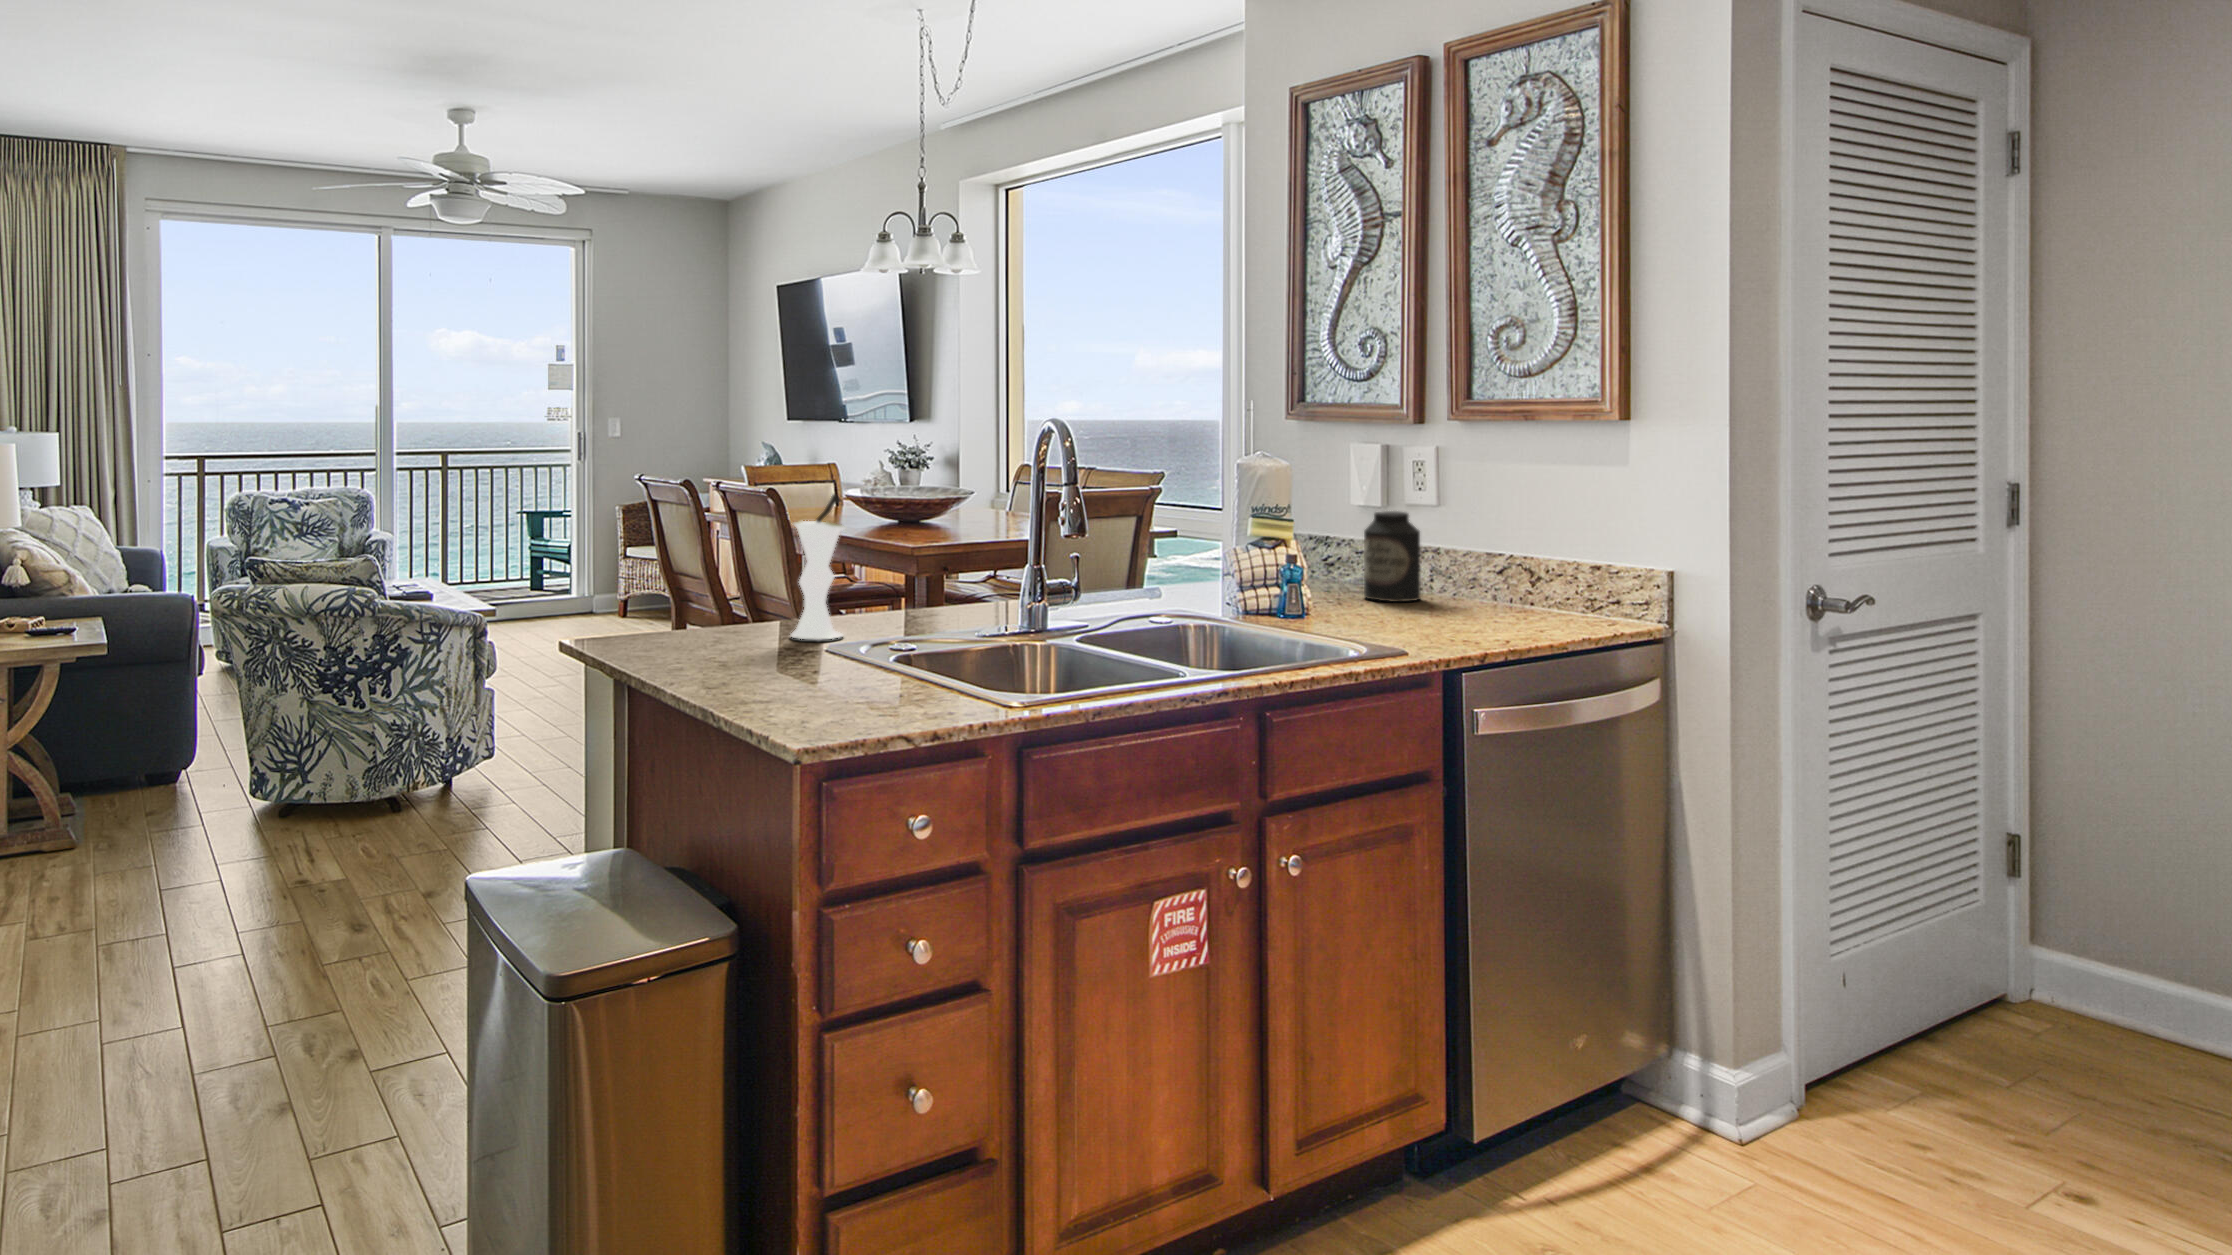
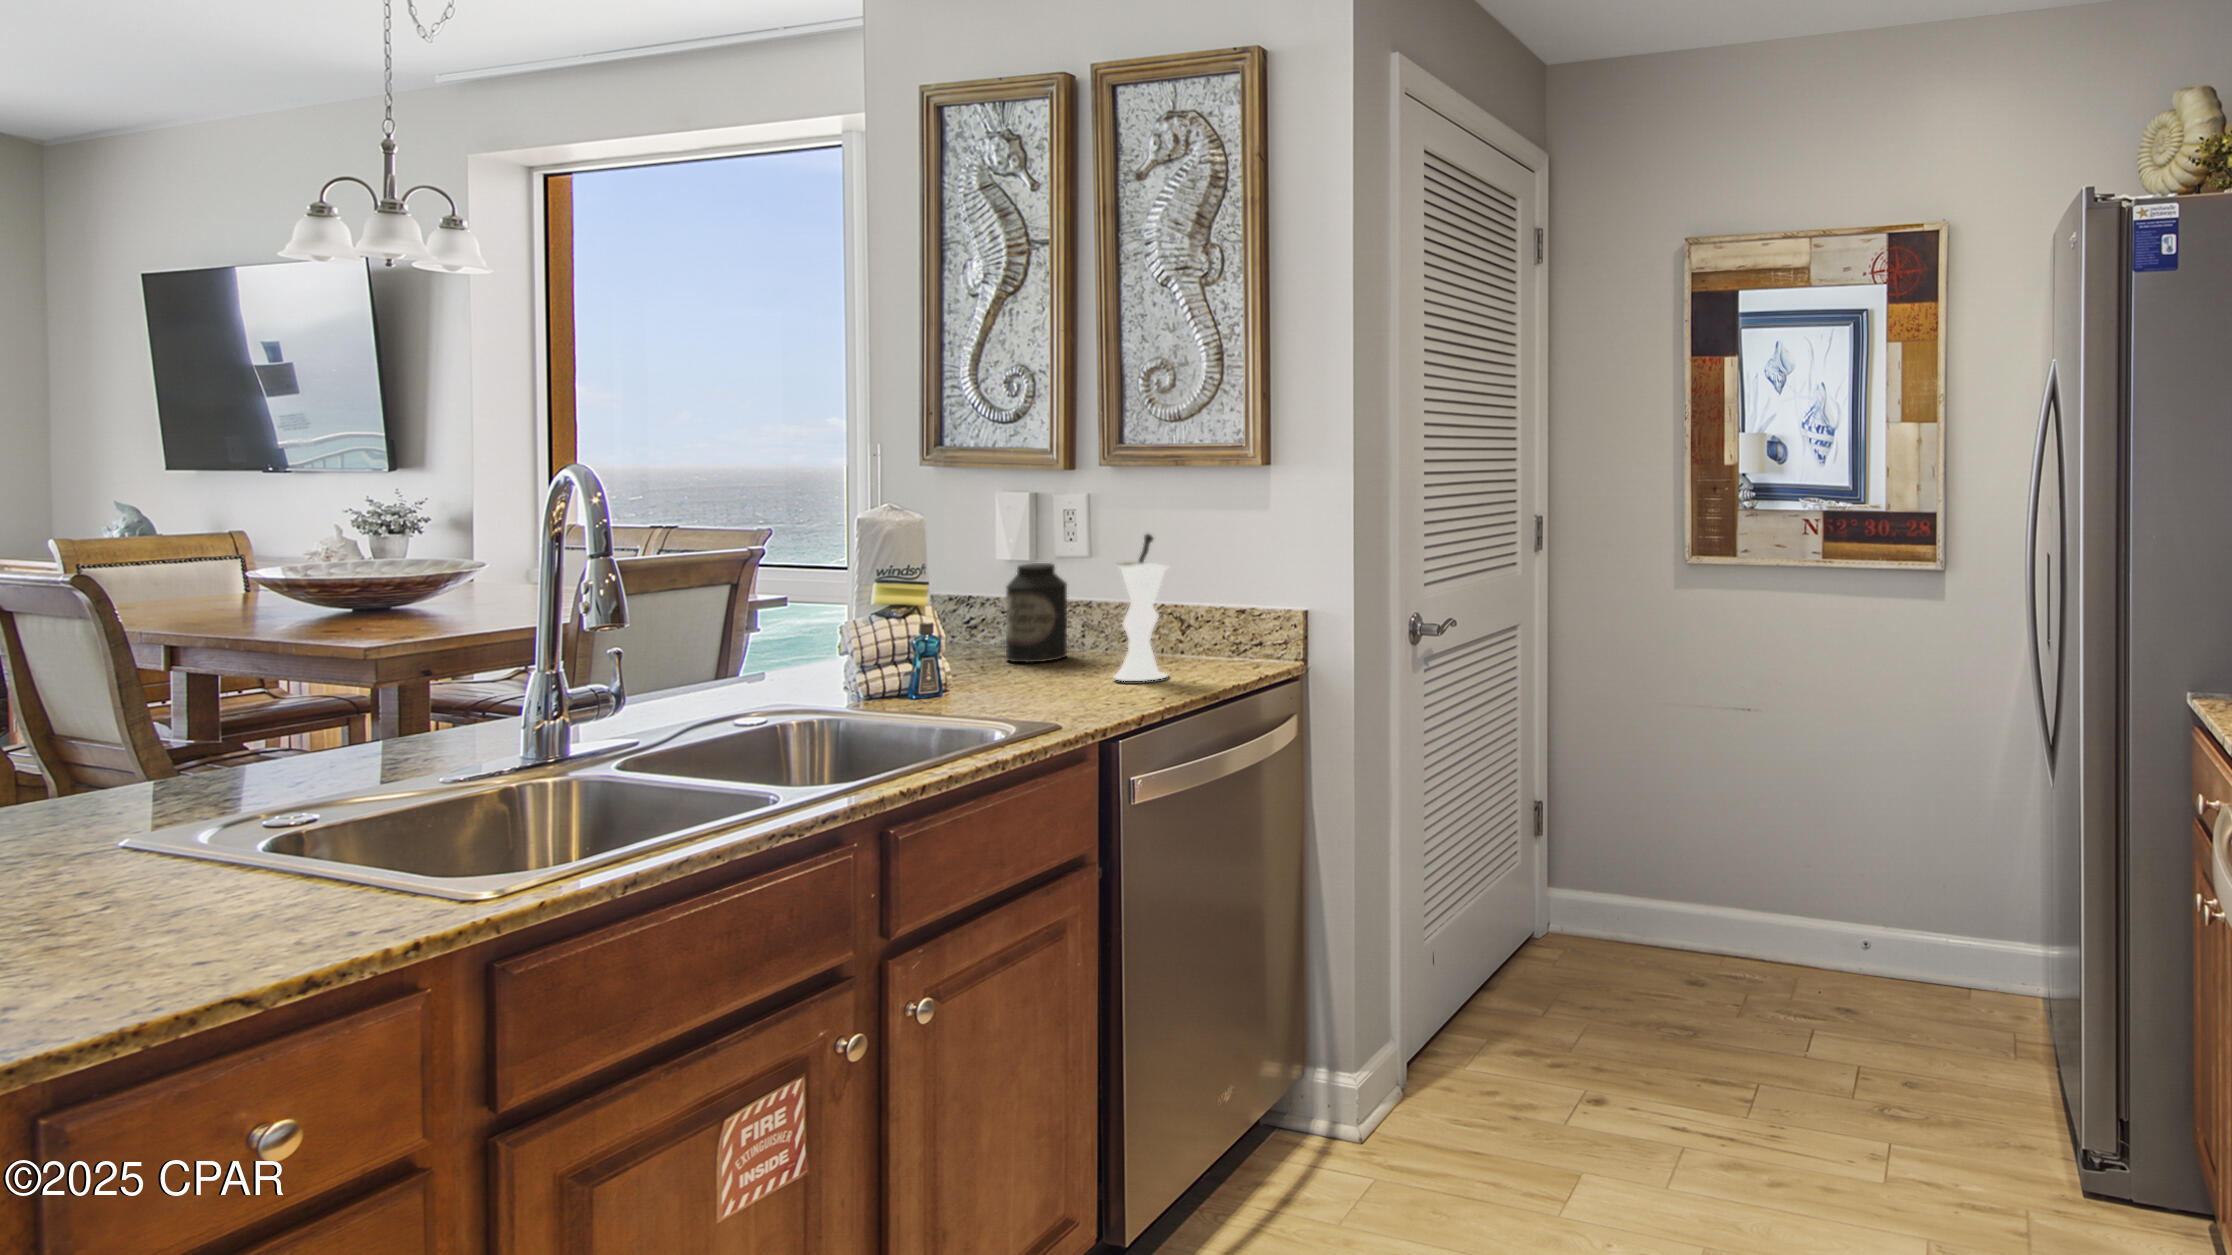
vase: present [791,493,845,639] -> present [1114,534,1168,681]

